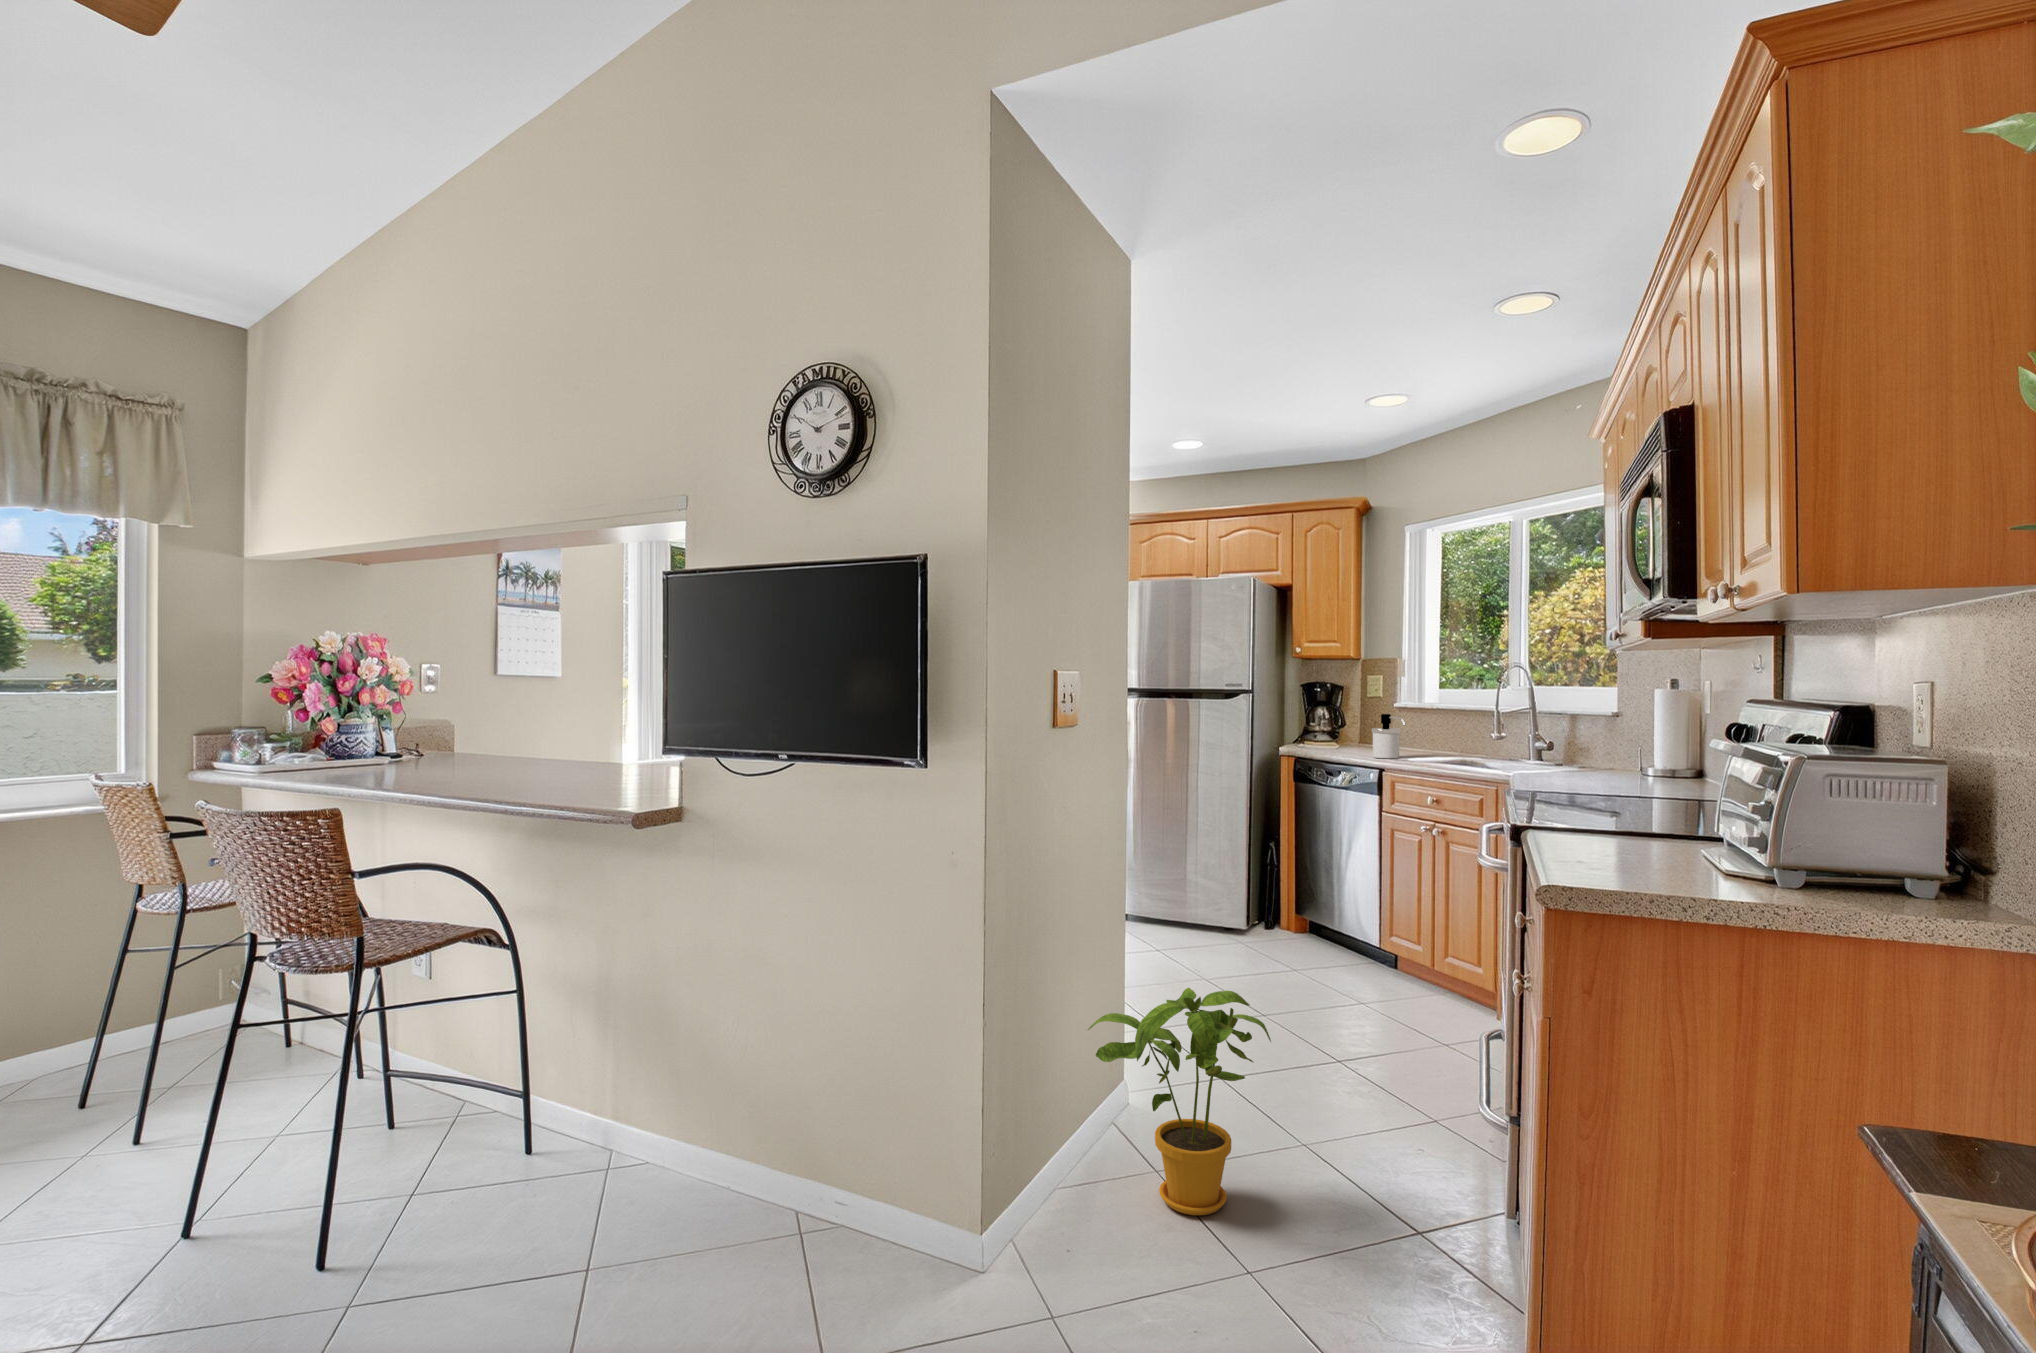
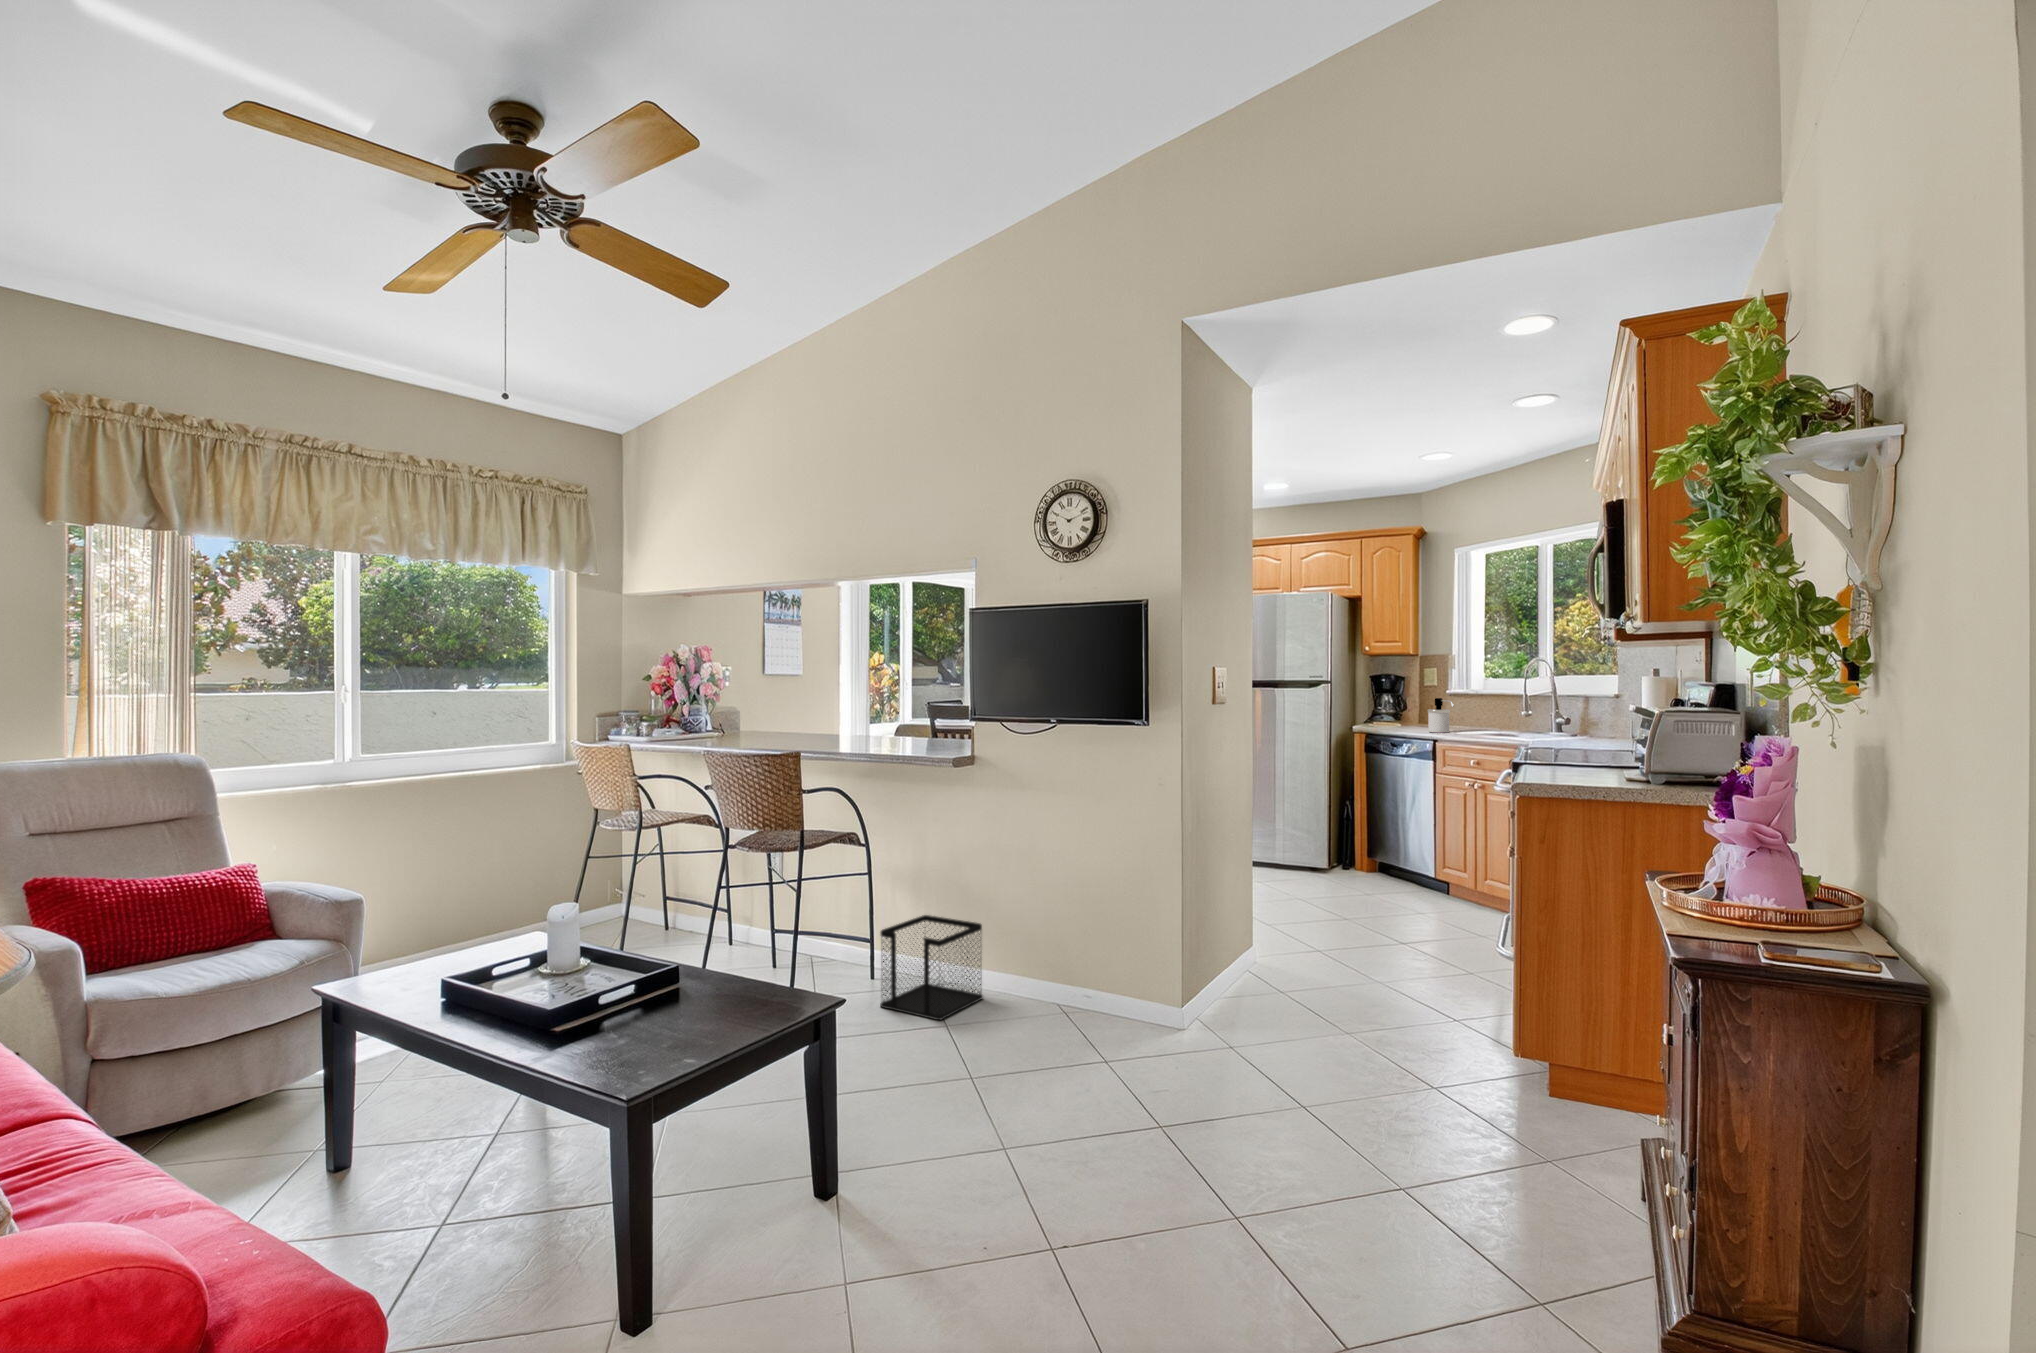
house plant: present [1088,988,1271,1215] -> none [1236,867,1359,1011]
wastebasket: none [507,1051,687,1249] -> present [880,915,983,1020]

